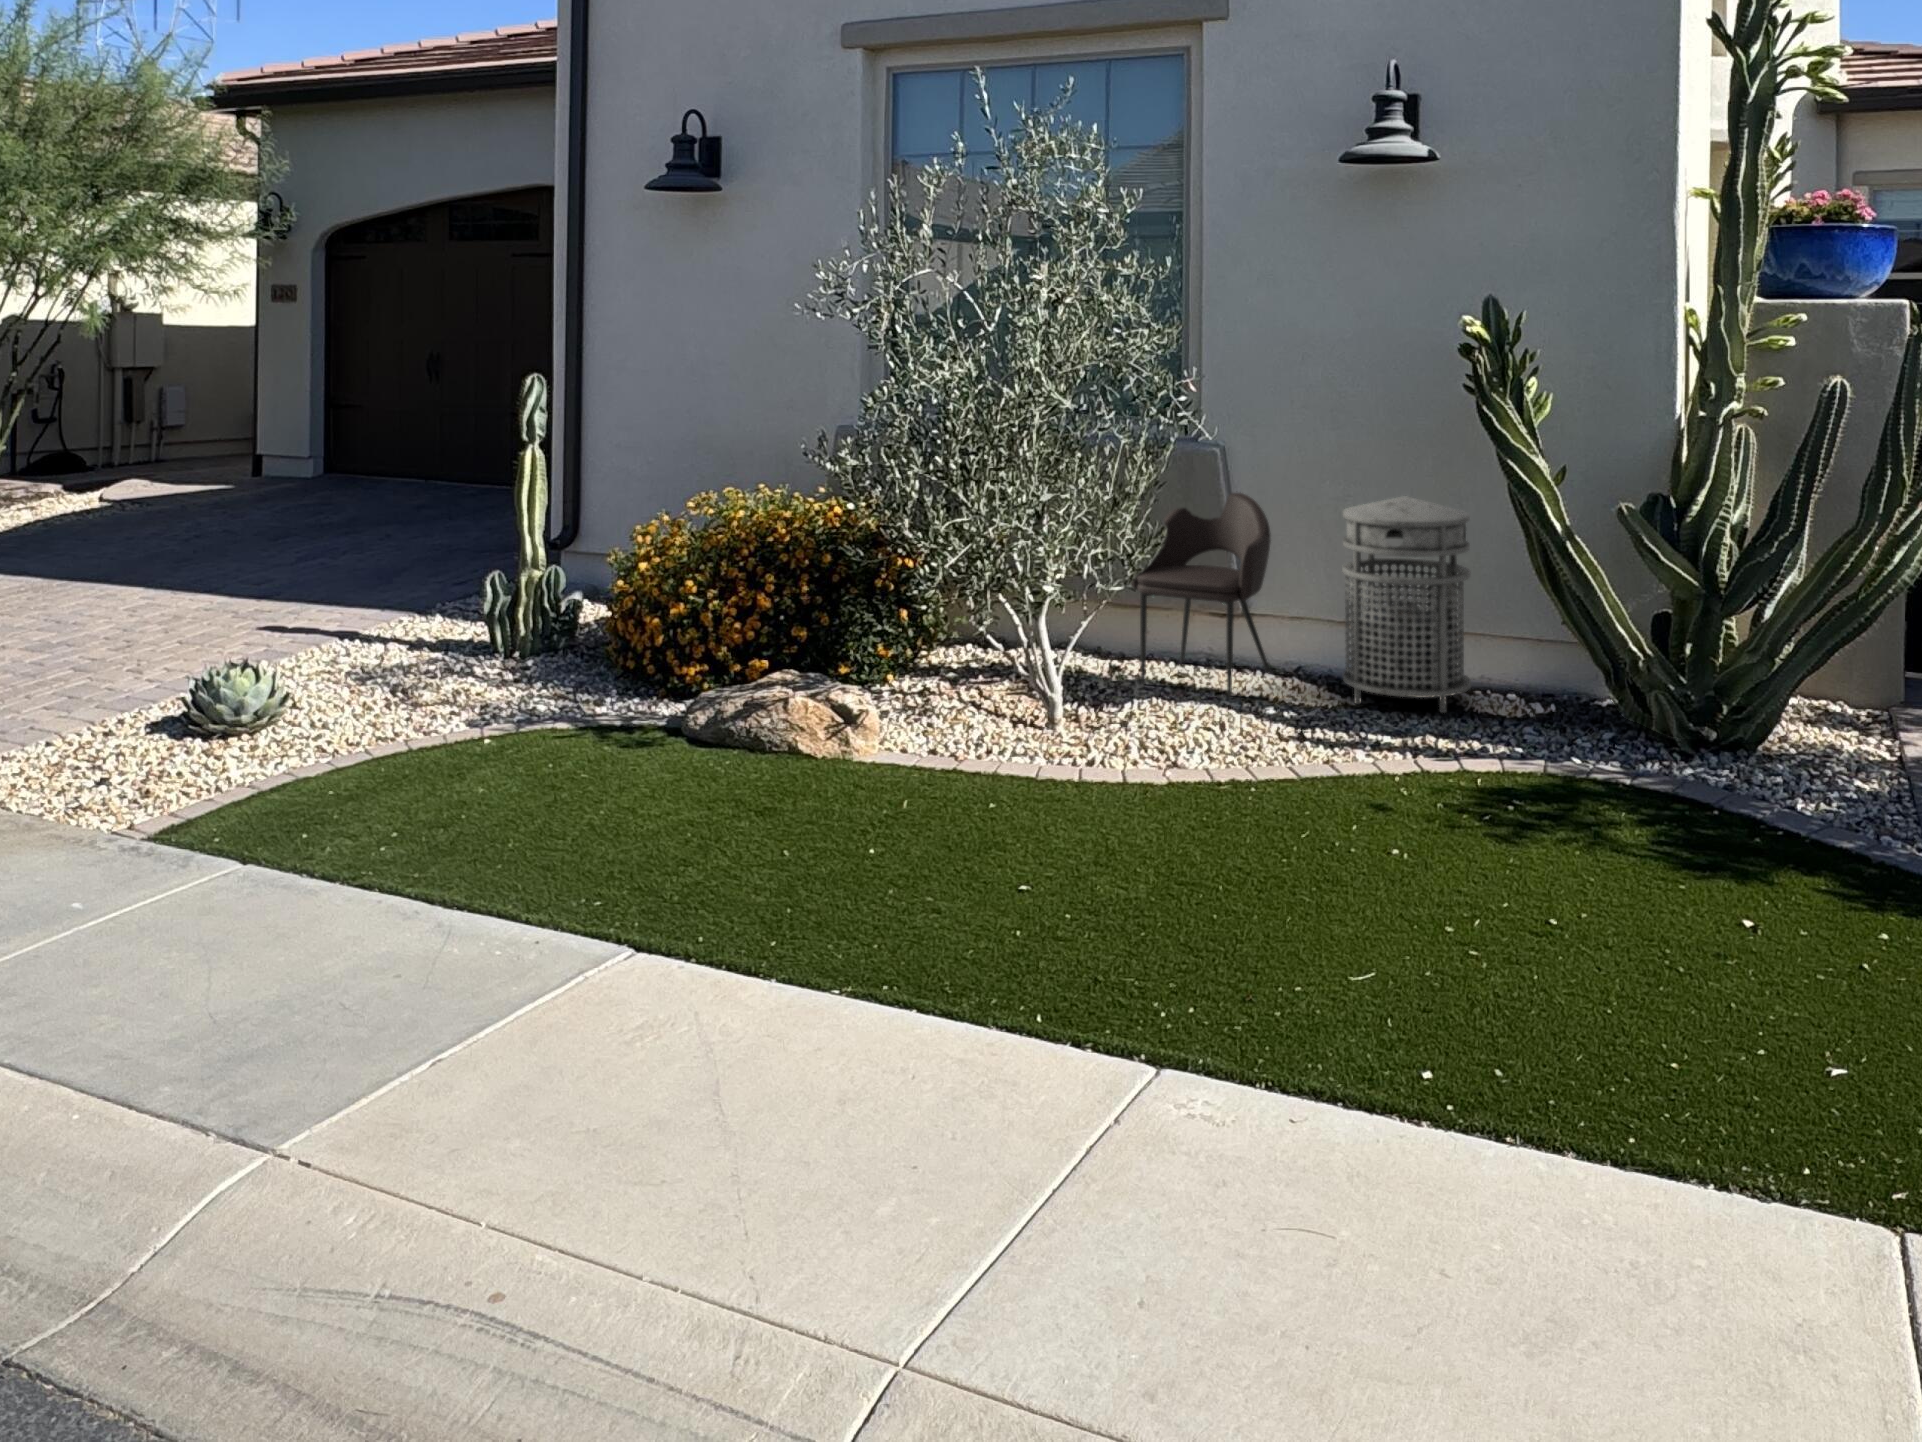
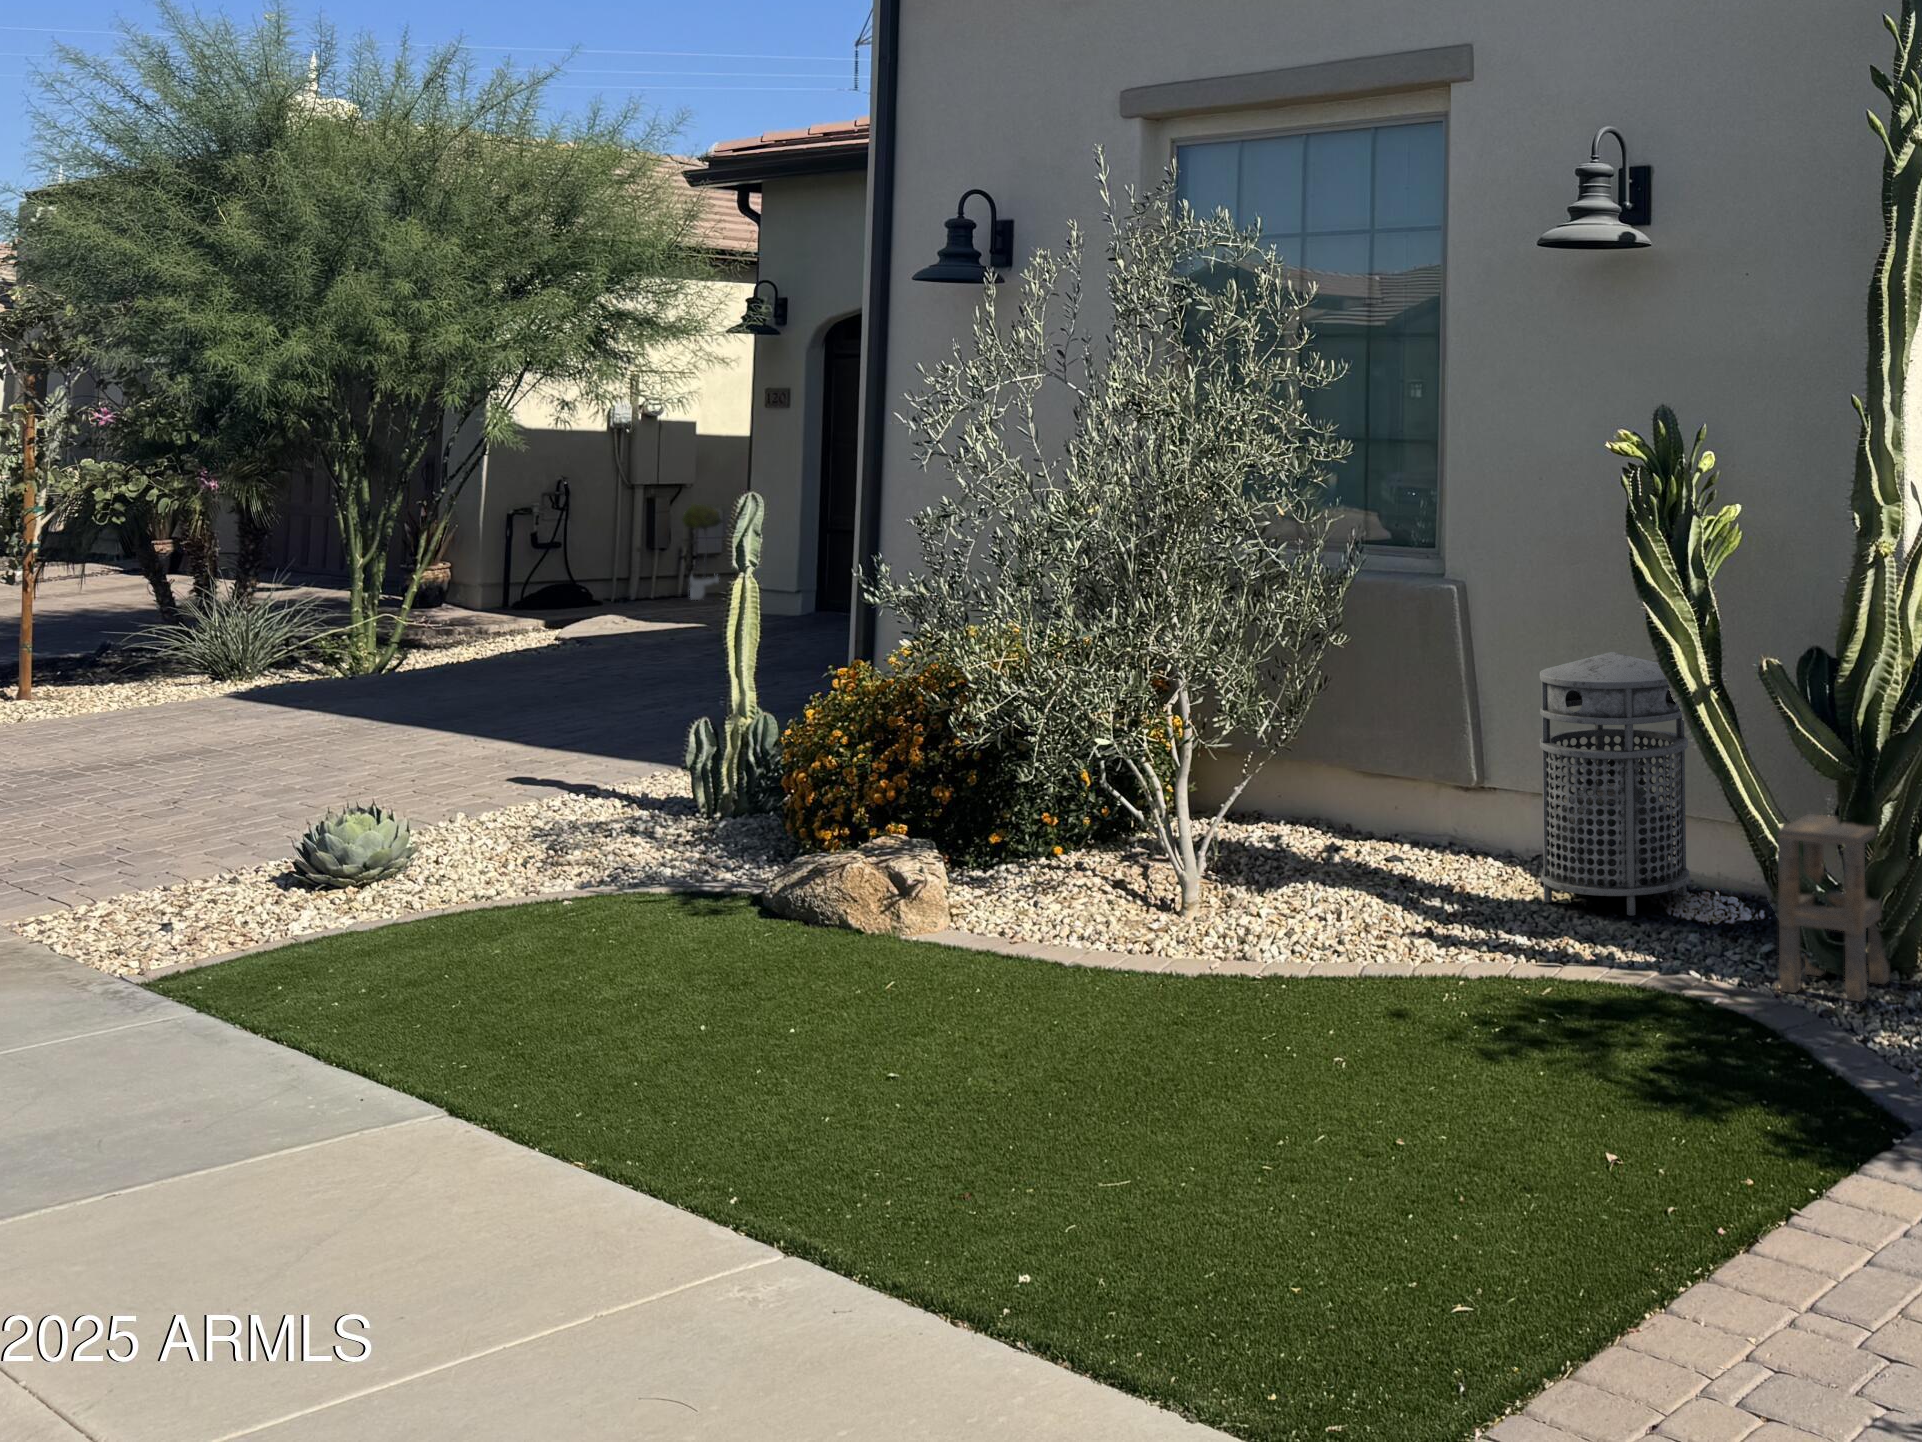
potted tree: none [198,382,235,465] -> present [682,504,722,600]
armchair: present [1132,493,1271,695] -> none [1330,642,1506,887]
side table: none [1666,627,1752,780] -> present [1778,814,1889,1002]

